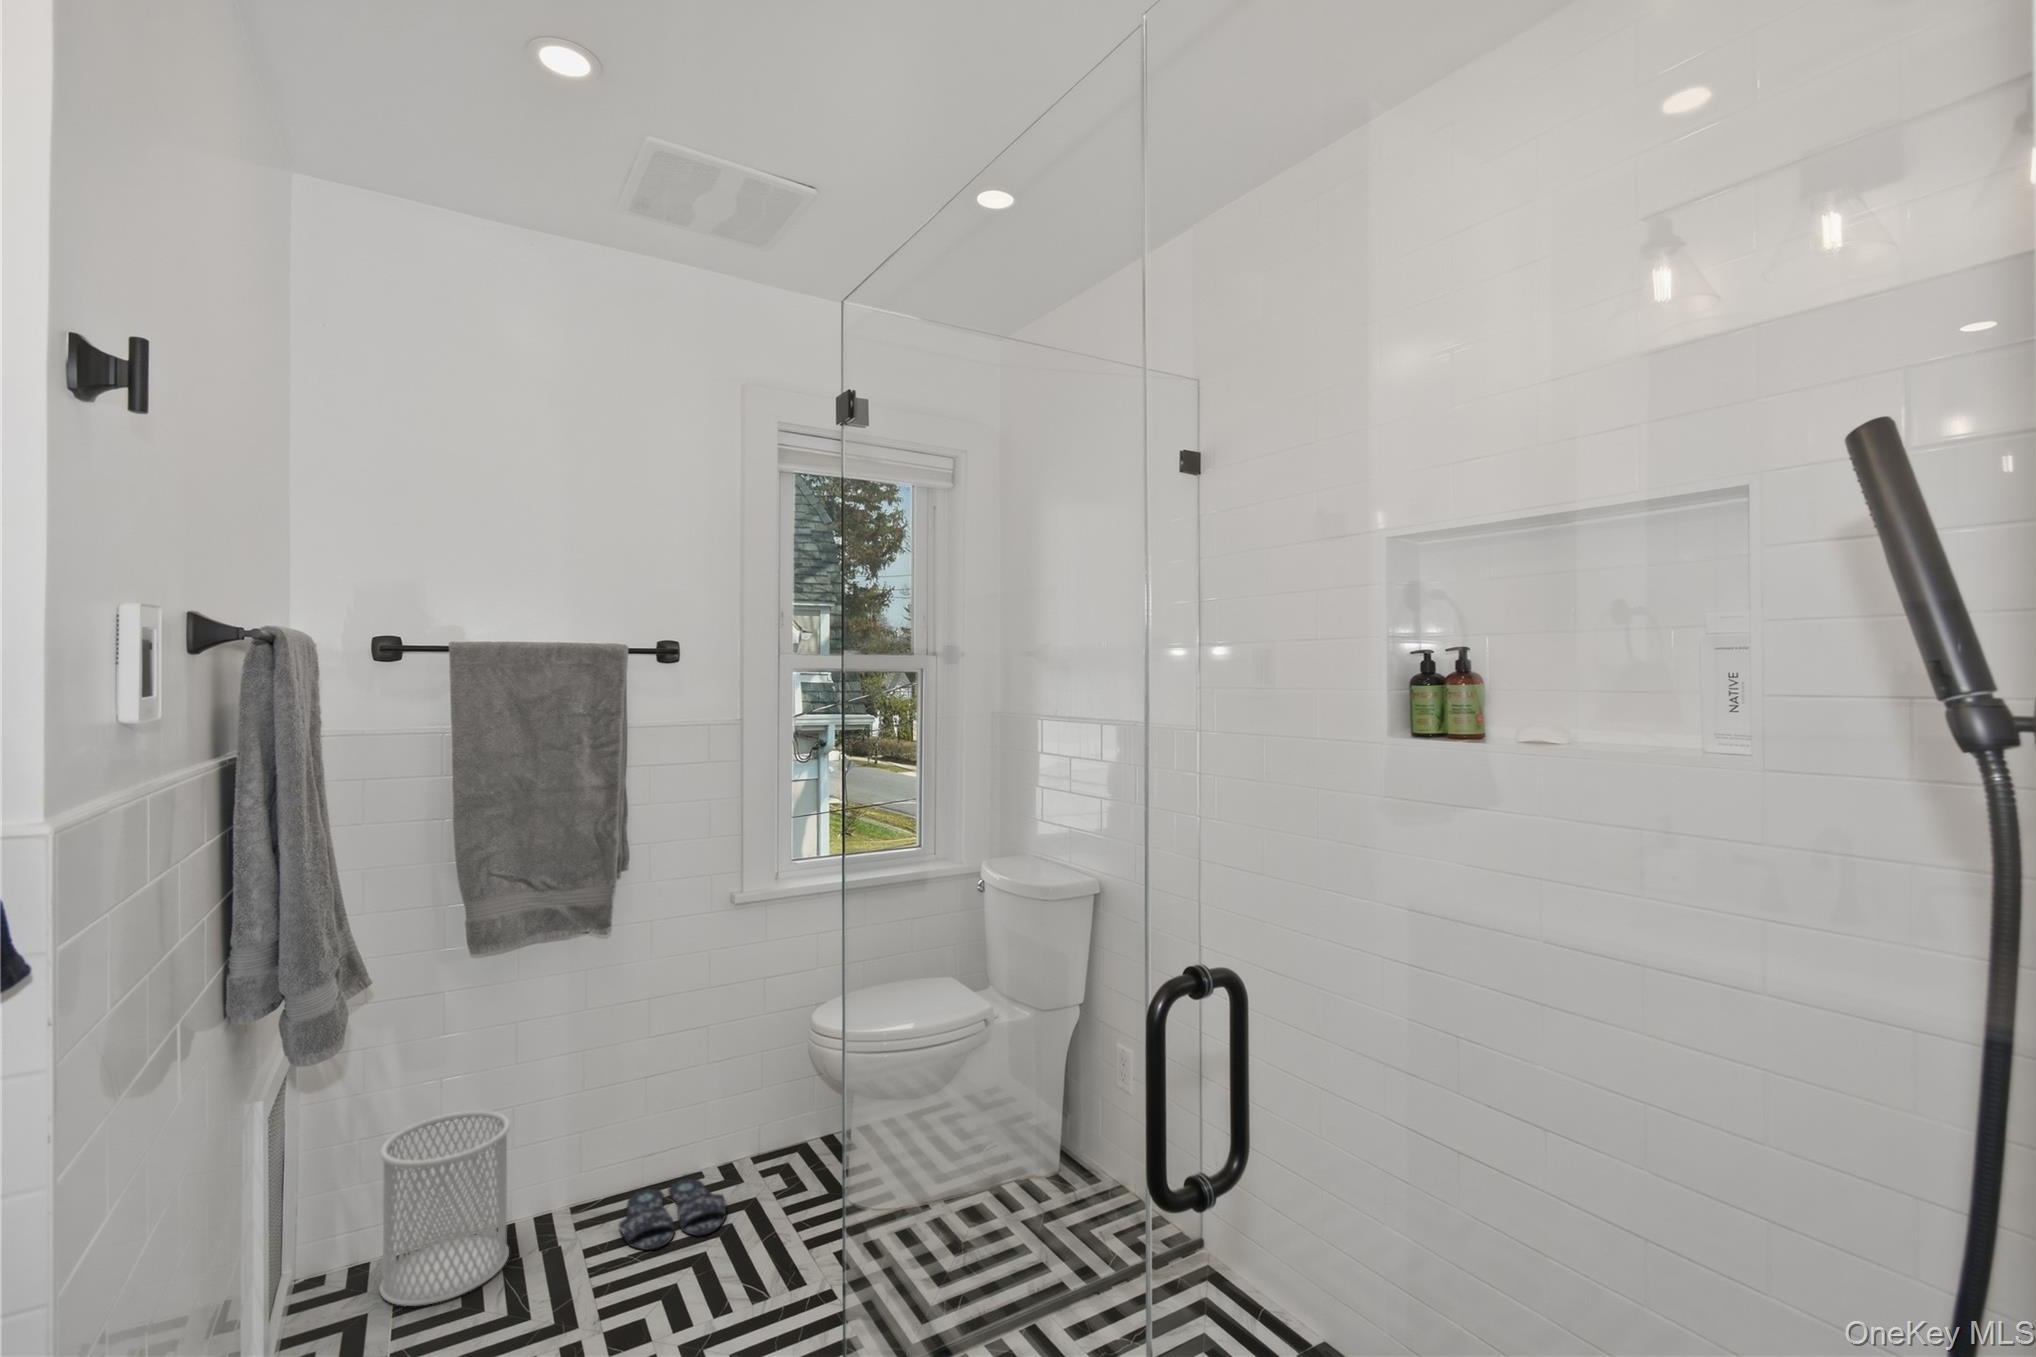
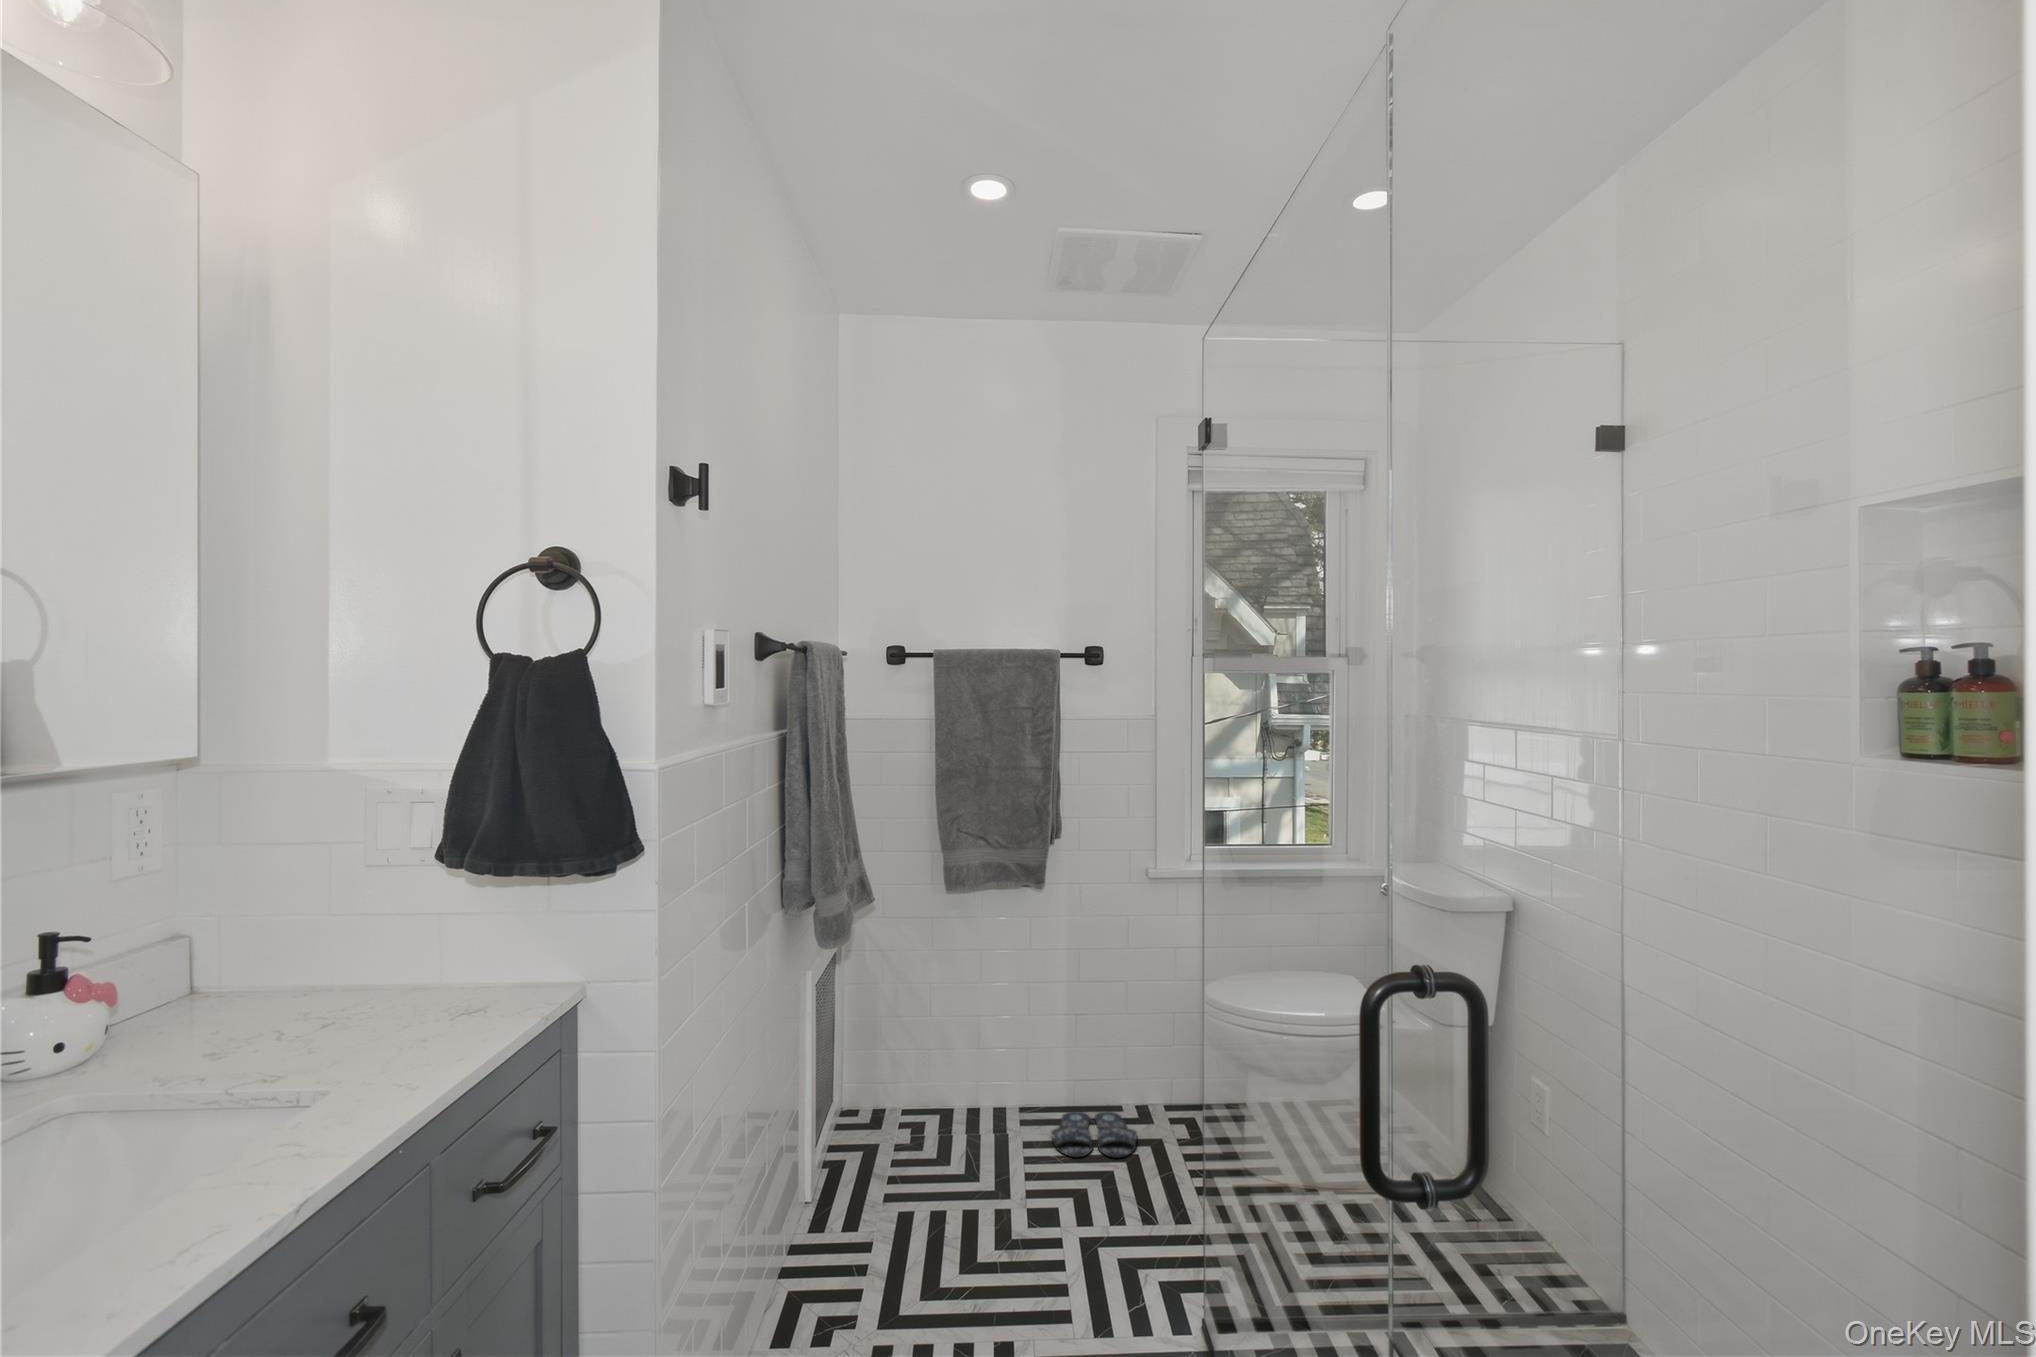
wastebasket: present [380,1111,510,1306] -> none [888,1013,973,1150]

